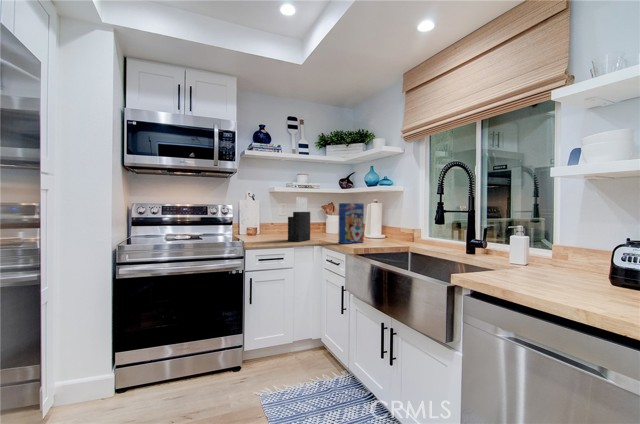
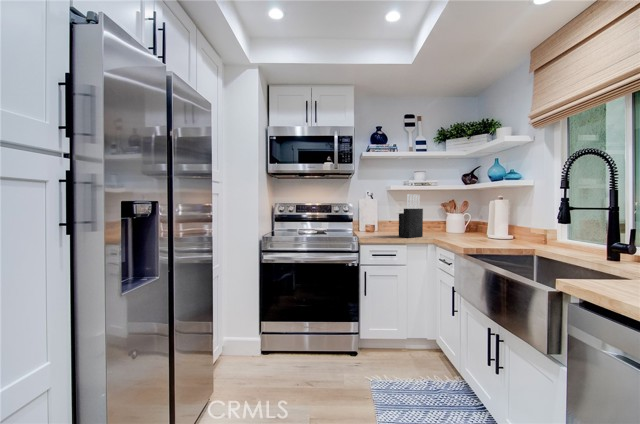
cereal box: present [338,203,364,244] -> none [450,200,481,242]

